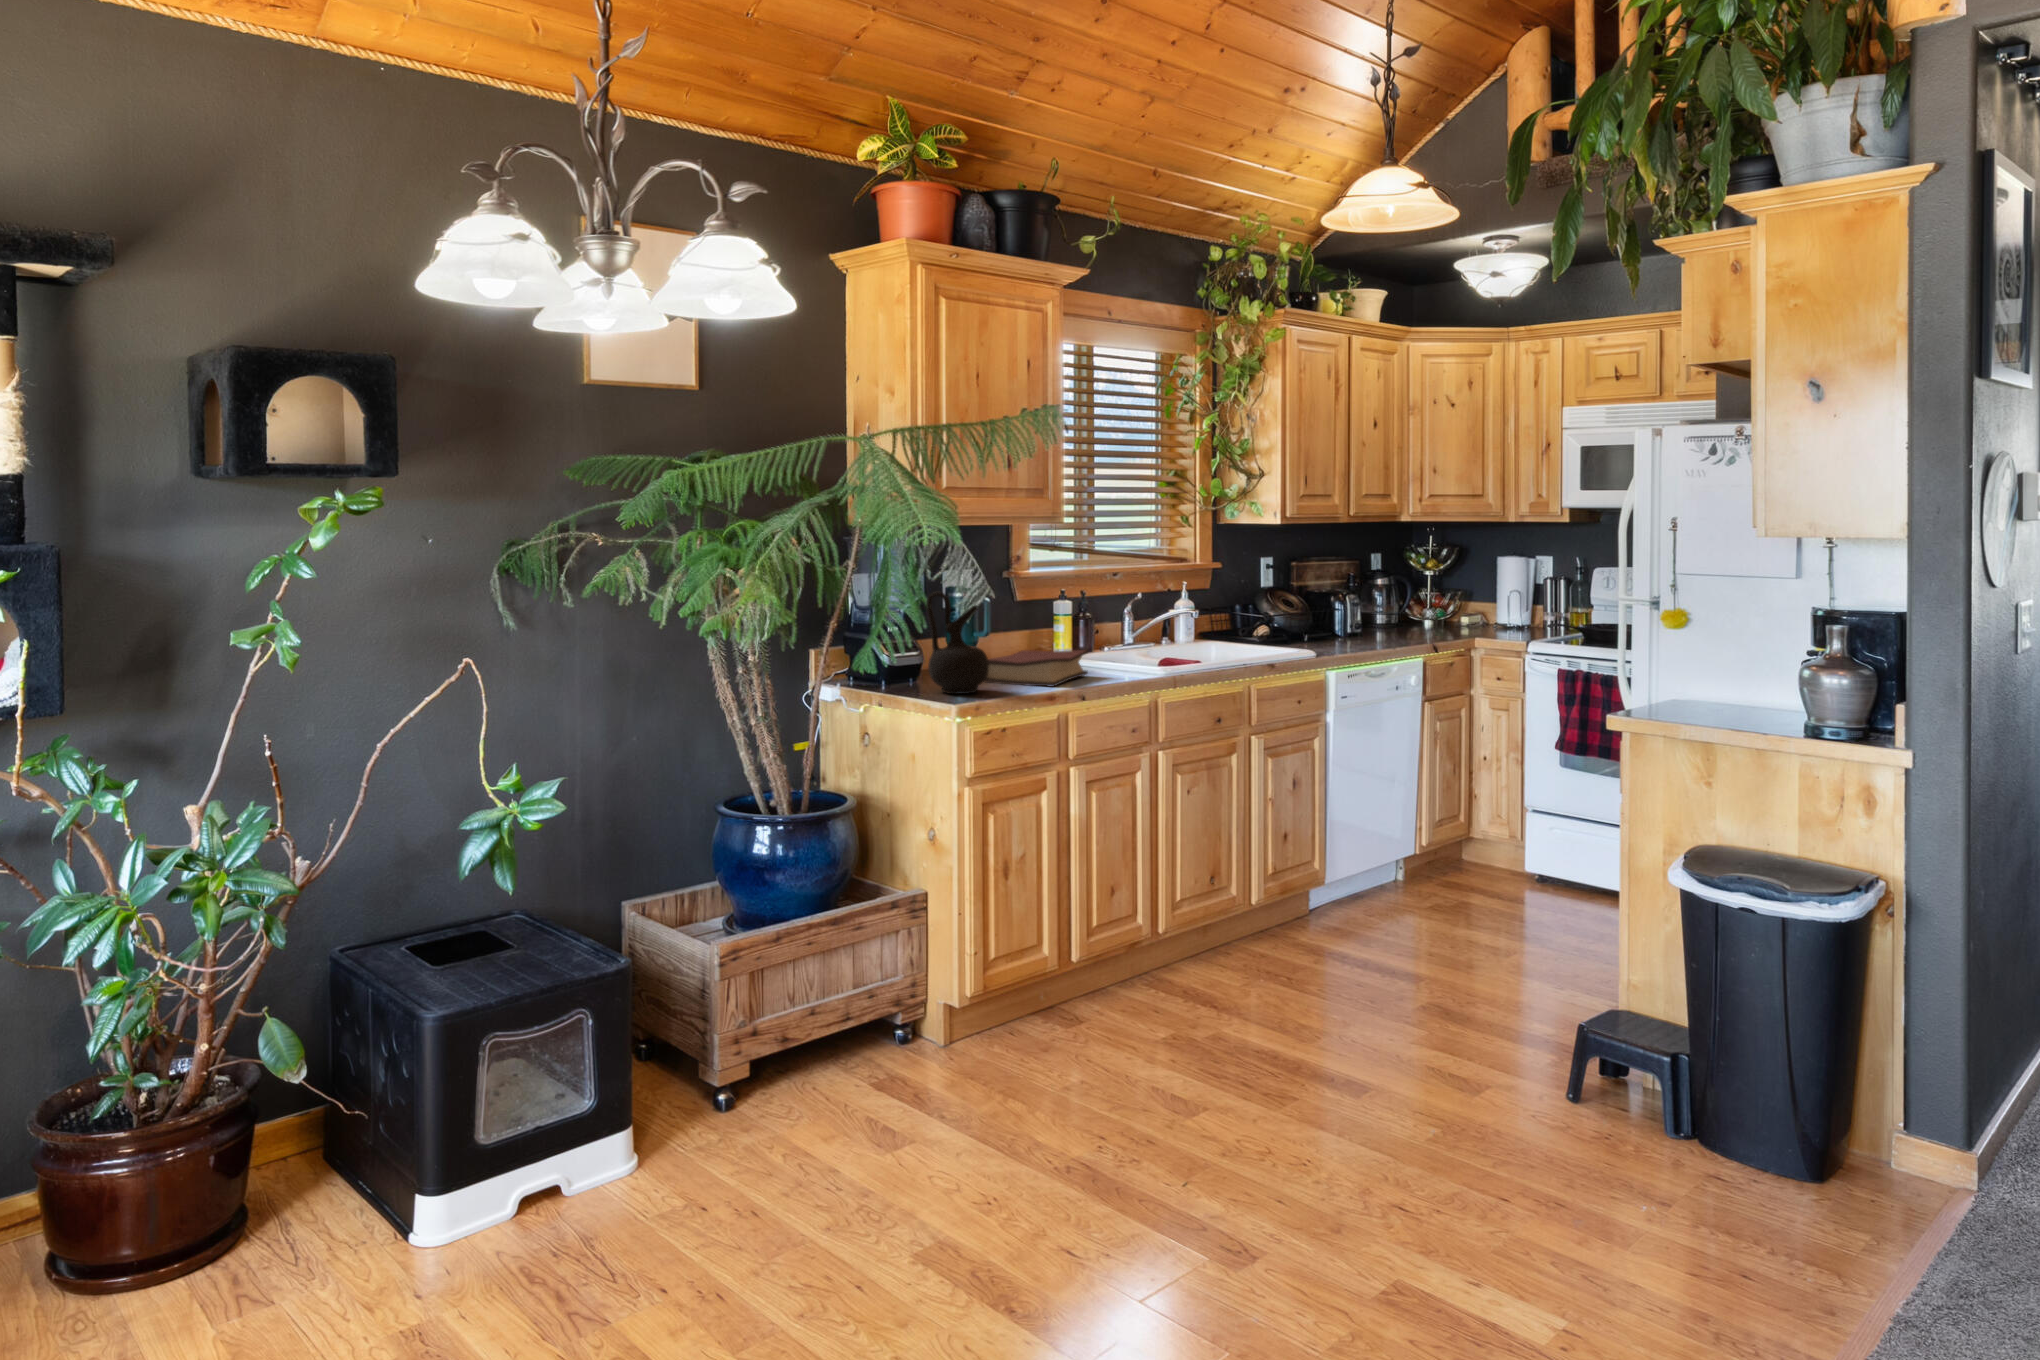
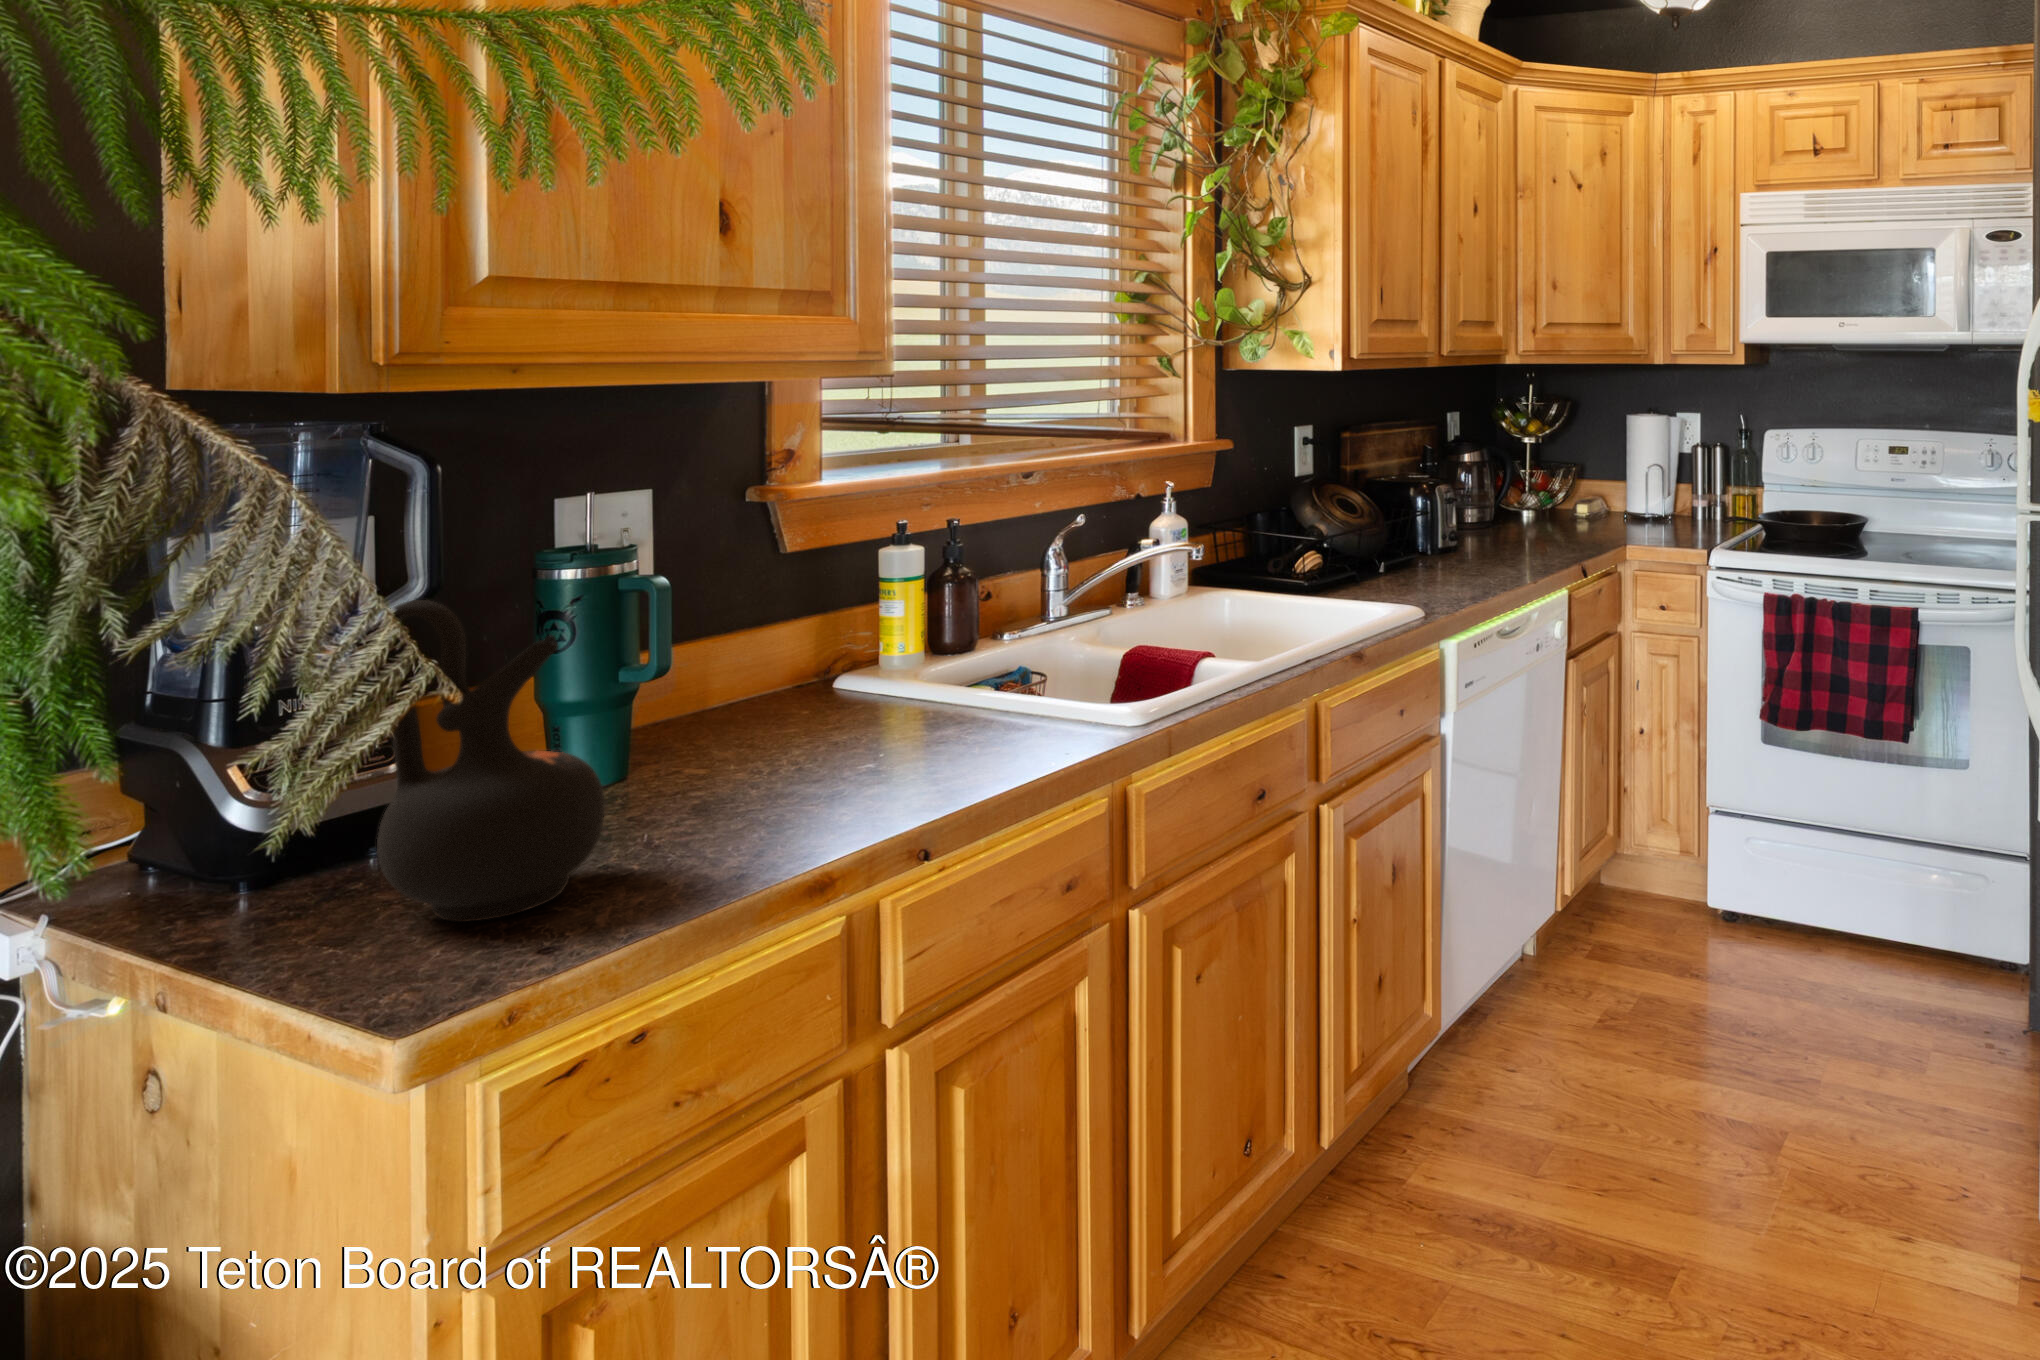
hardback book: present [984,650,1088,686] -> none [622,683,947,820]

